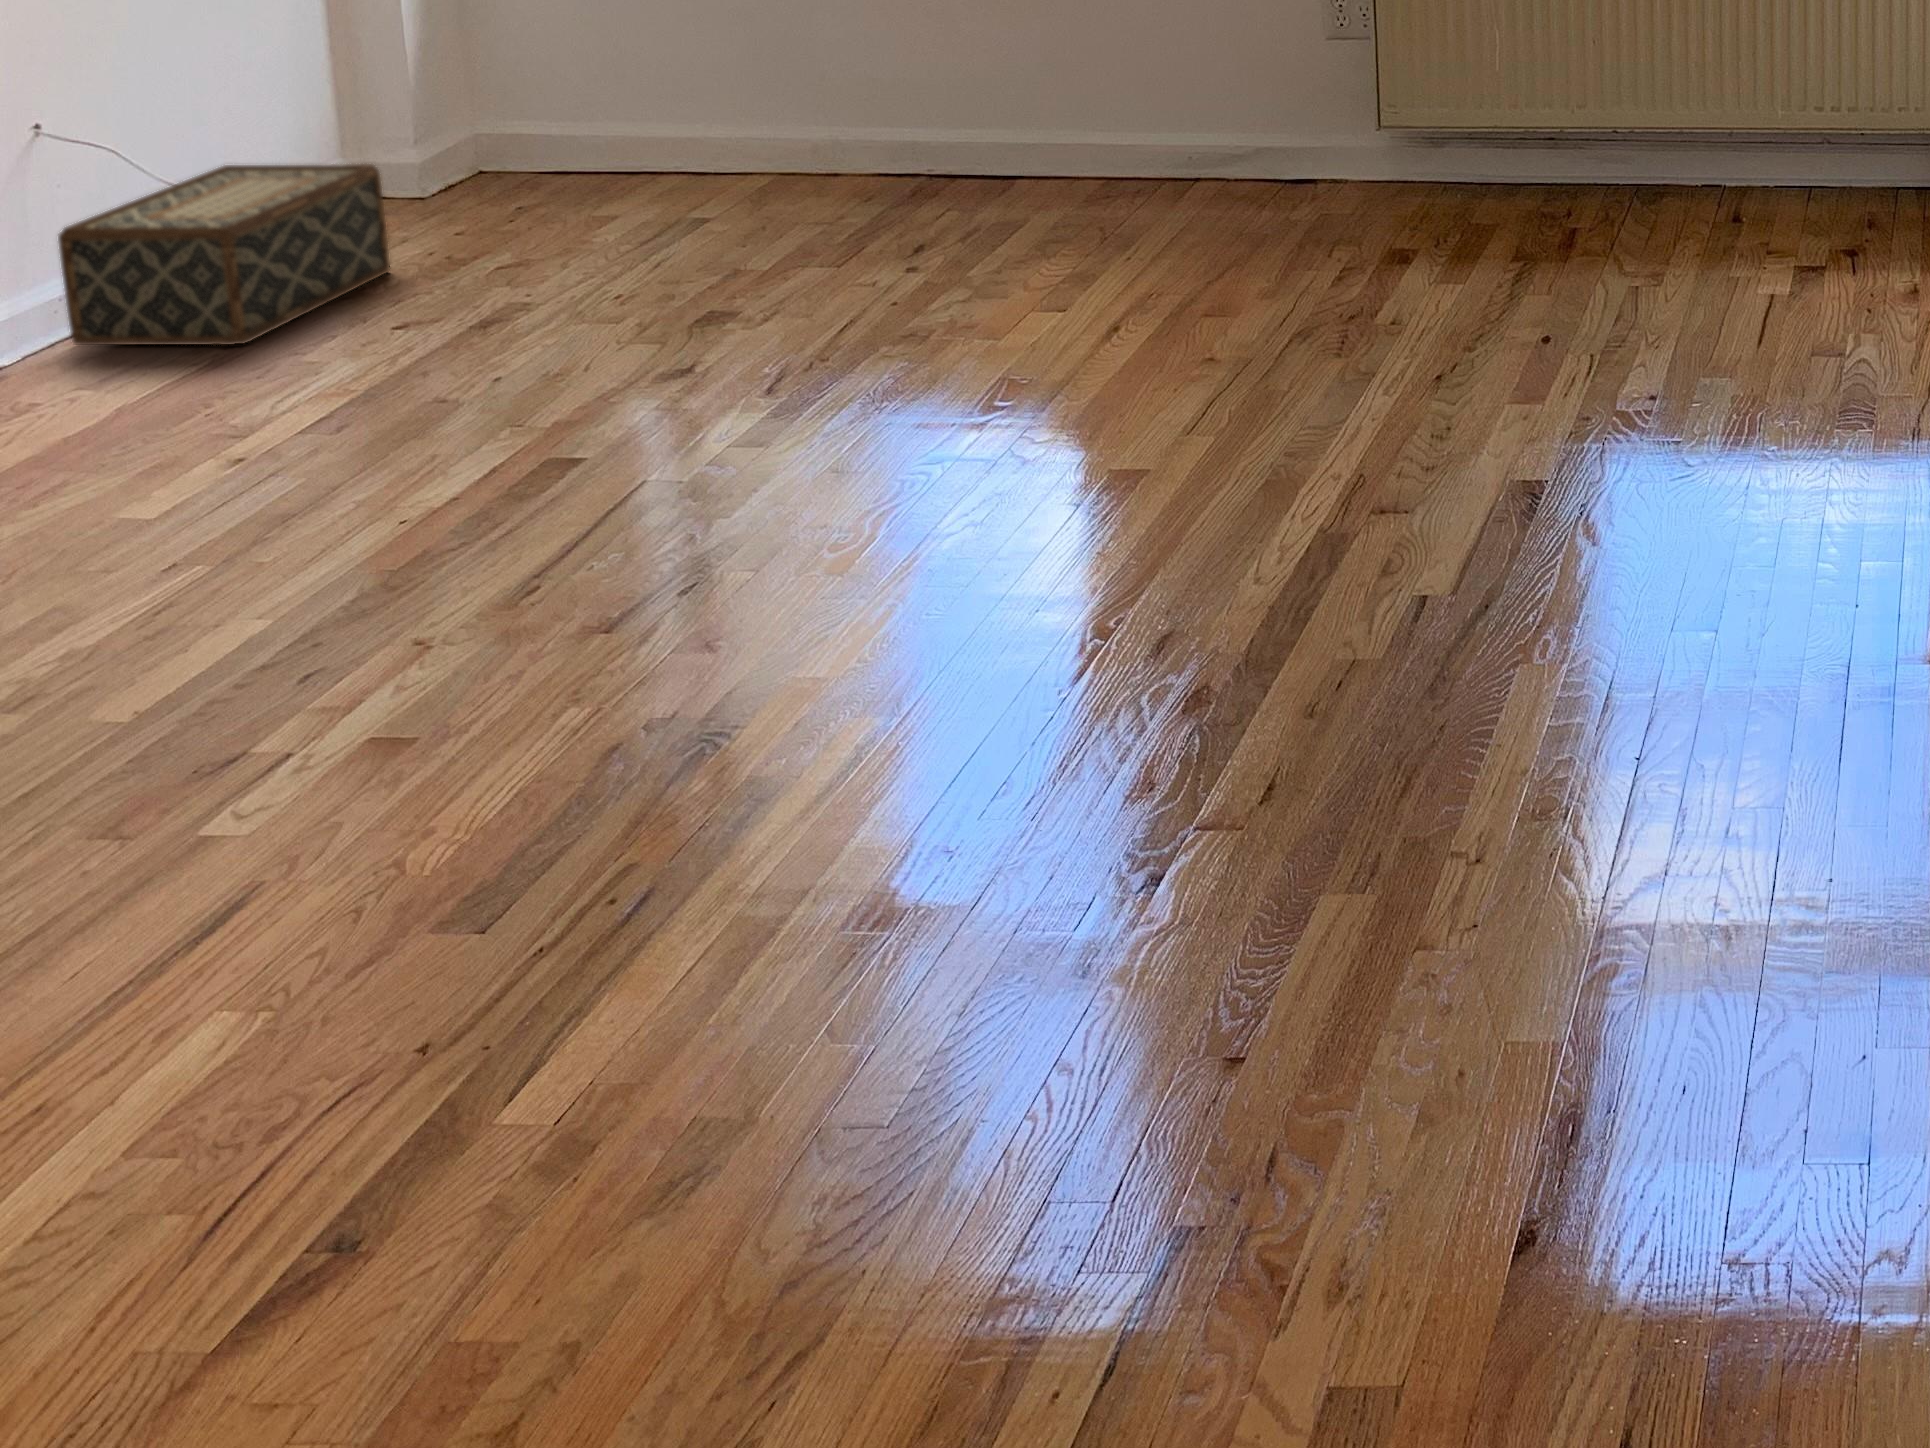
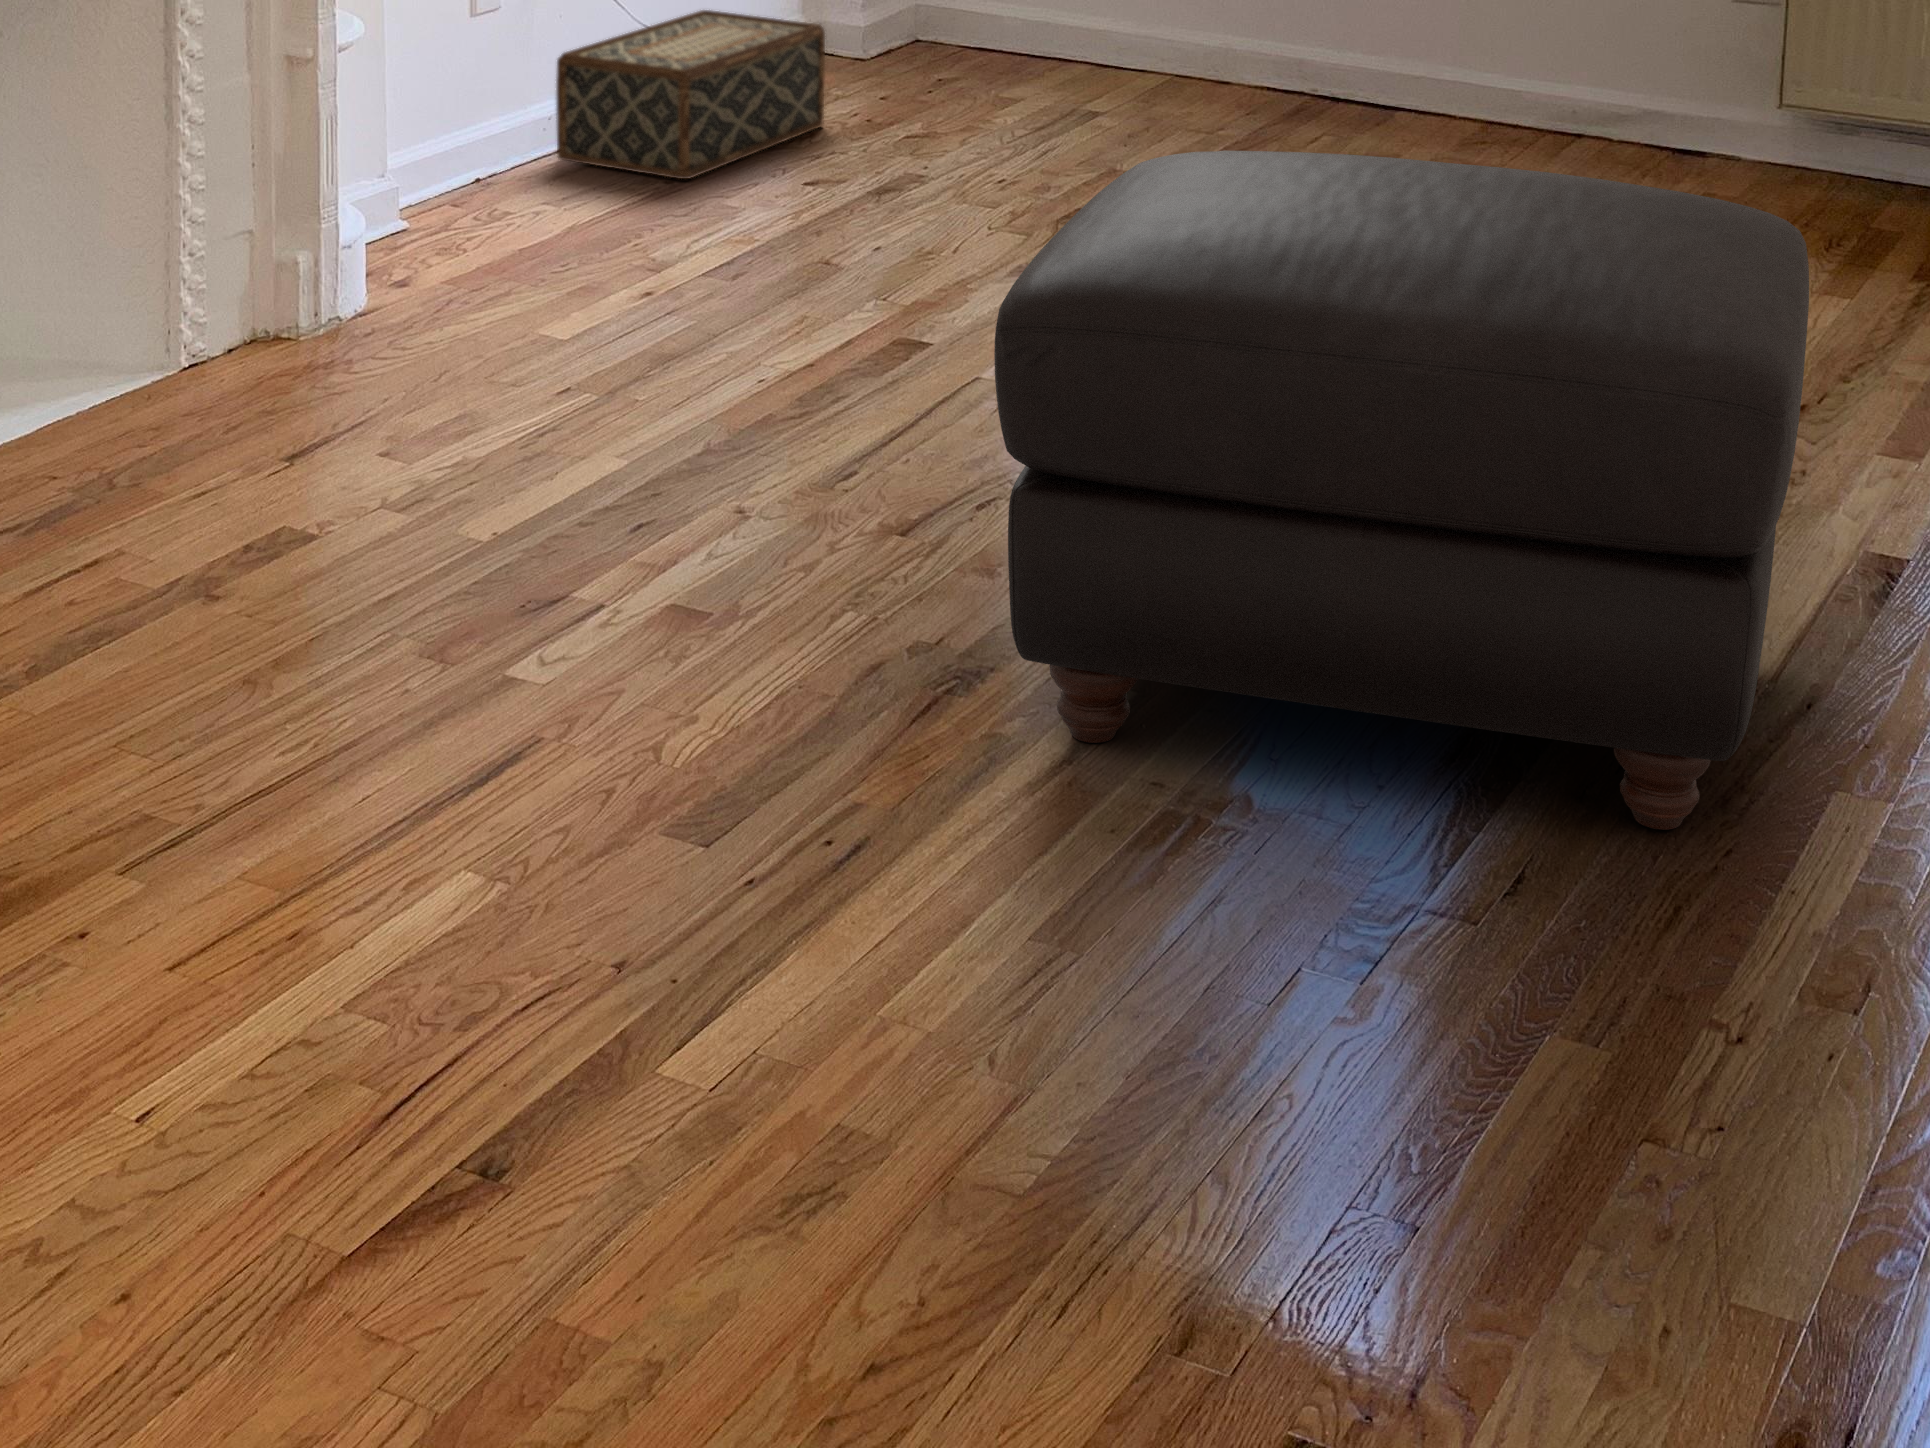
ottoman: none [714,194,1457,765] -> present [994,151,1809,830]

